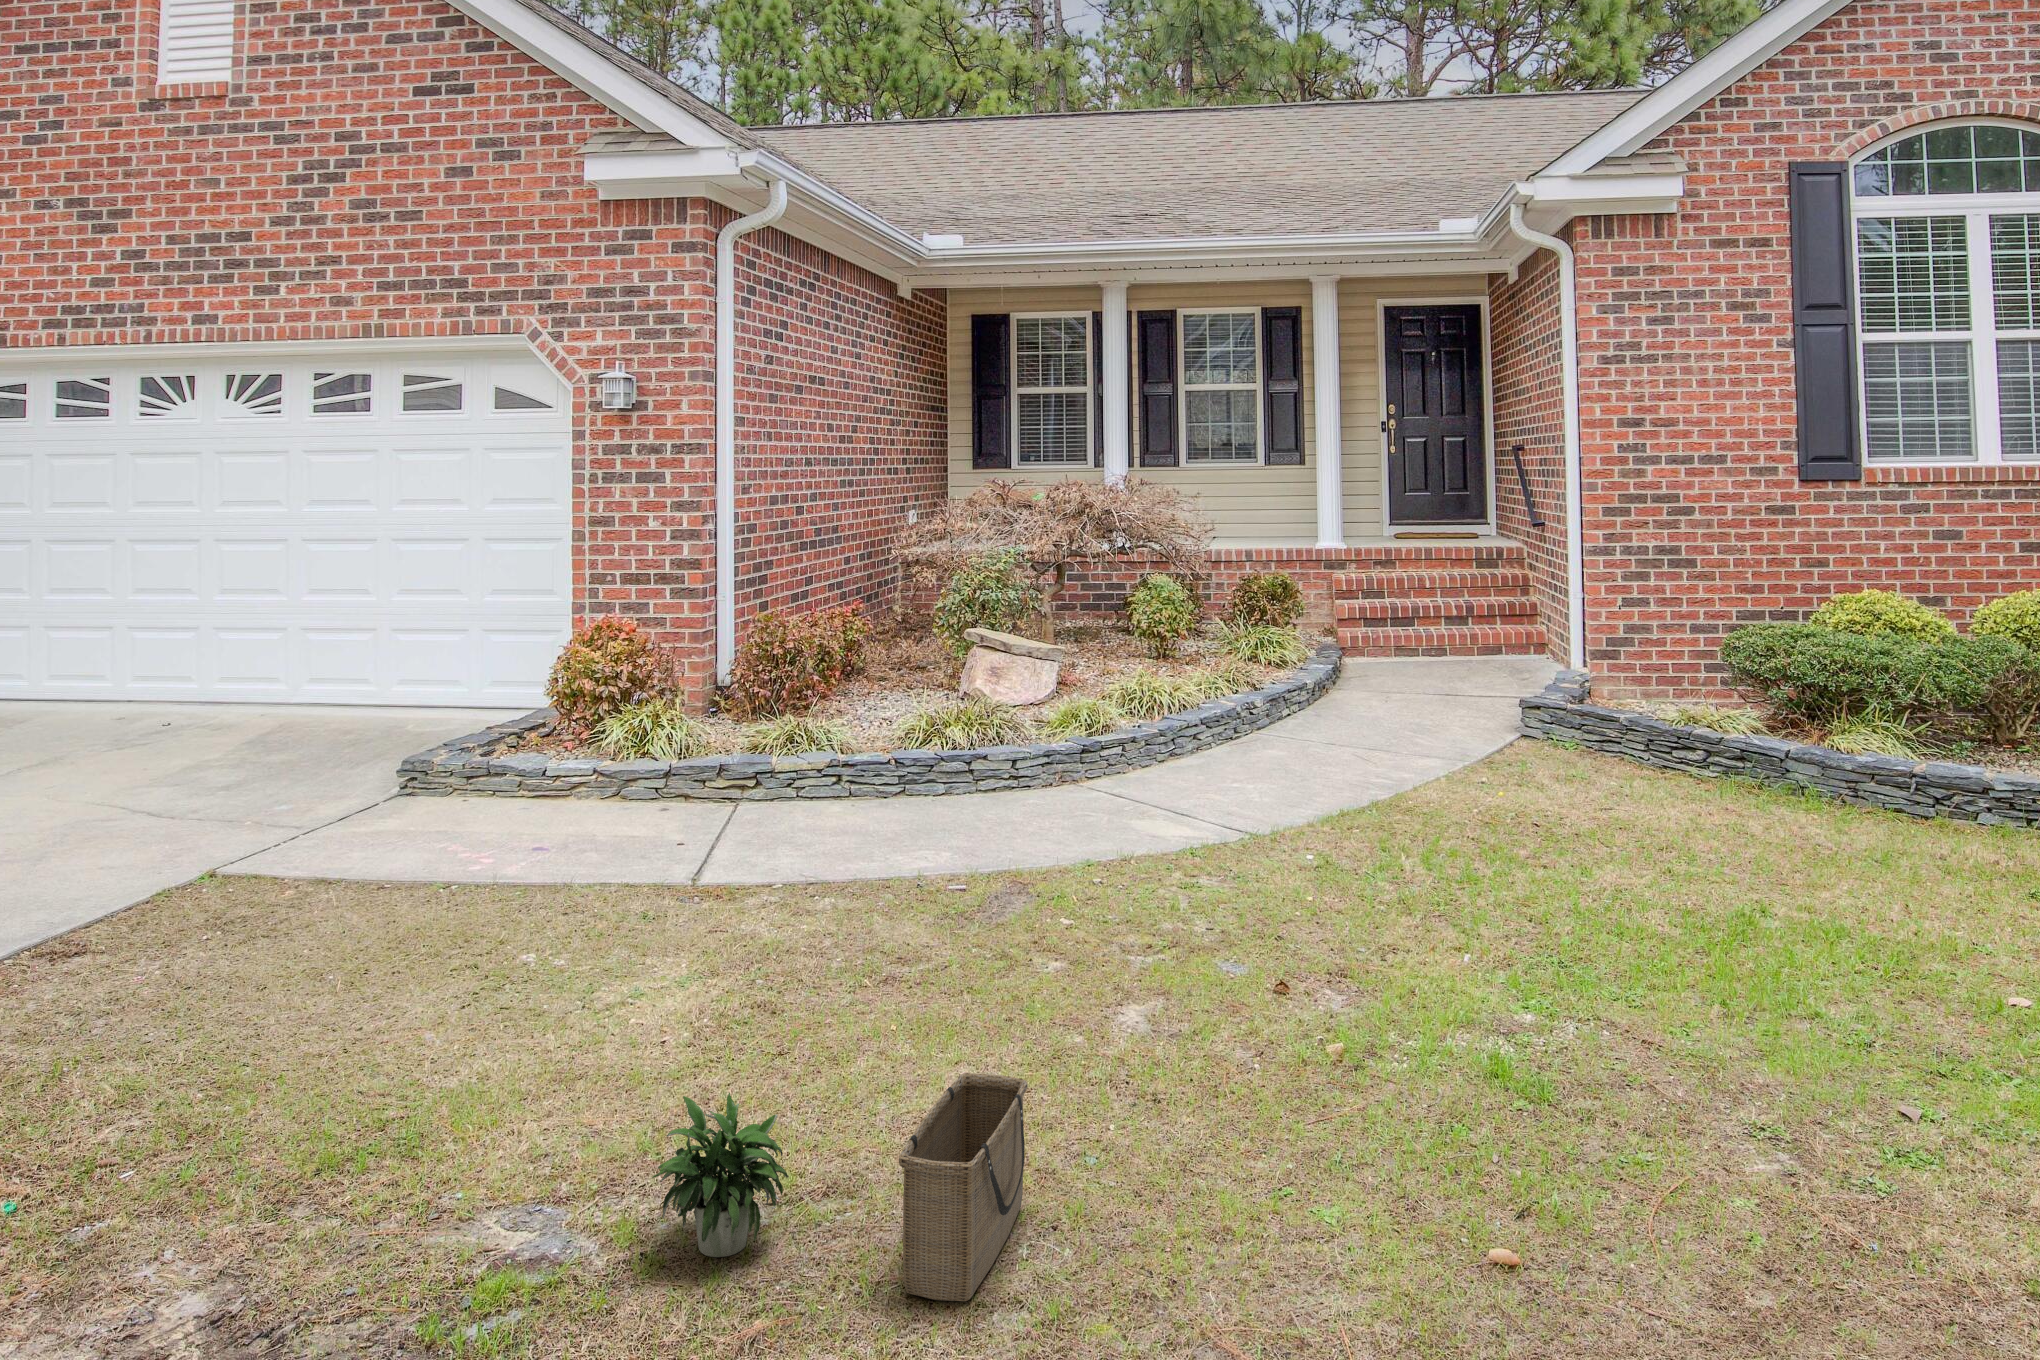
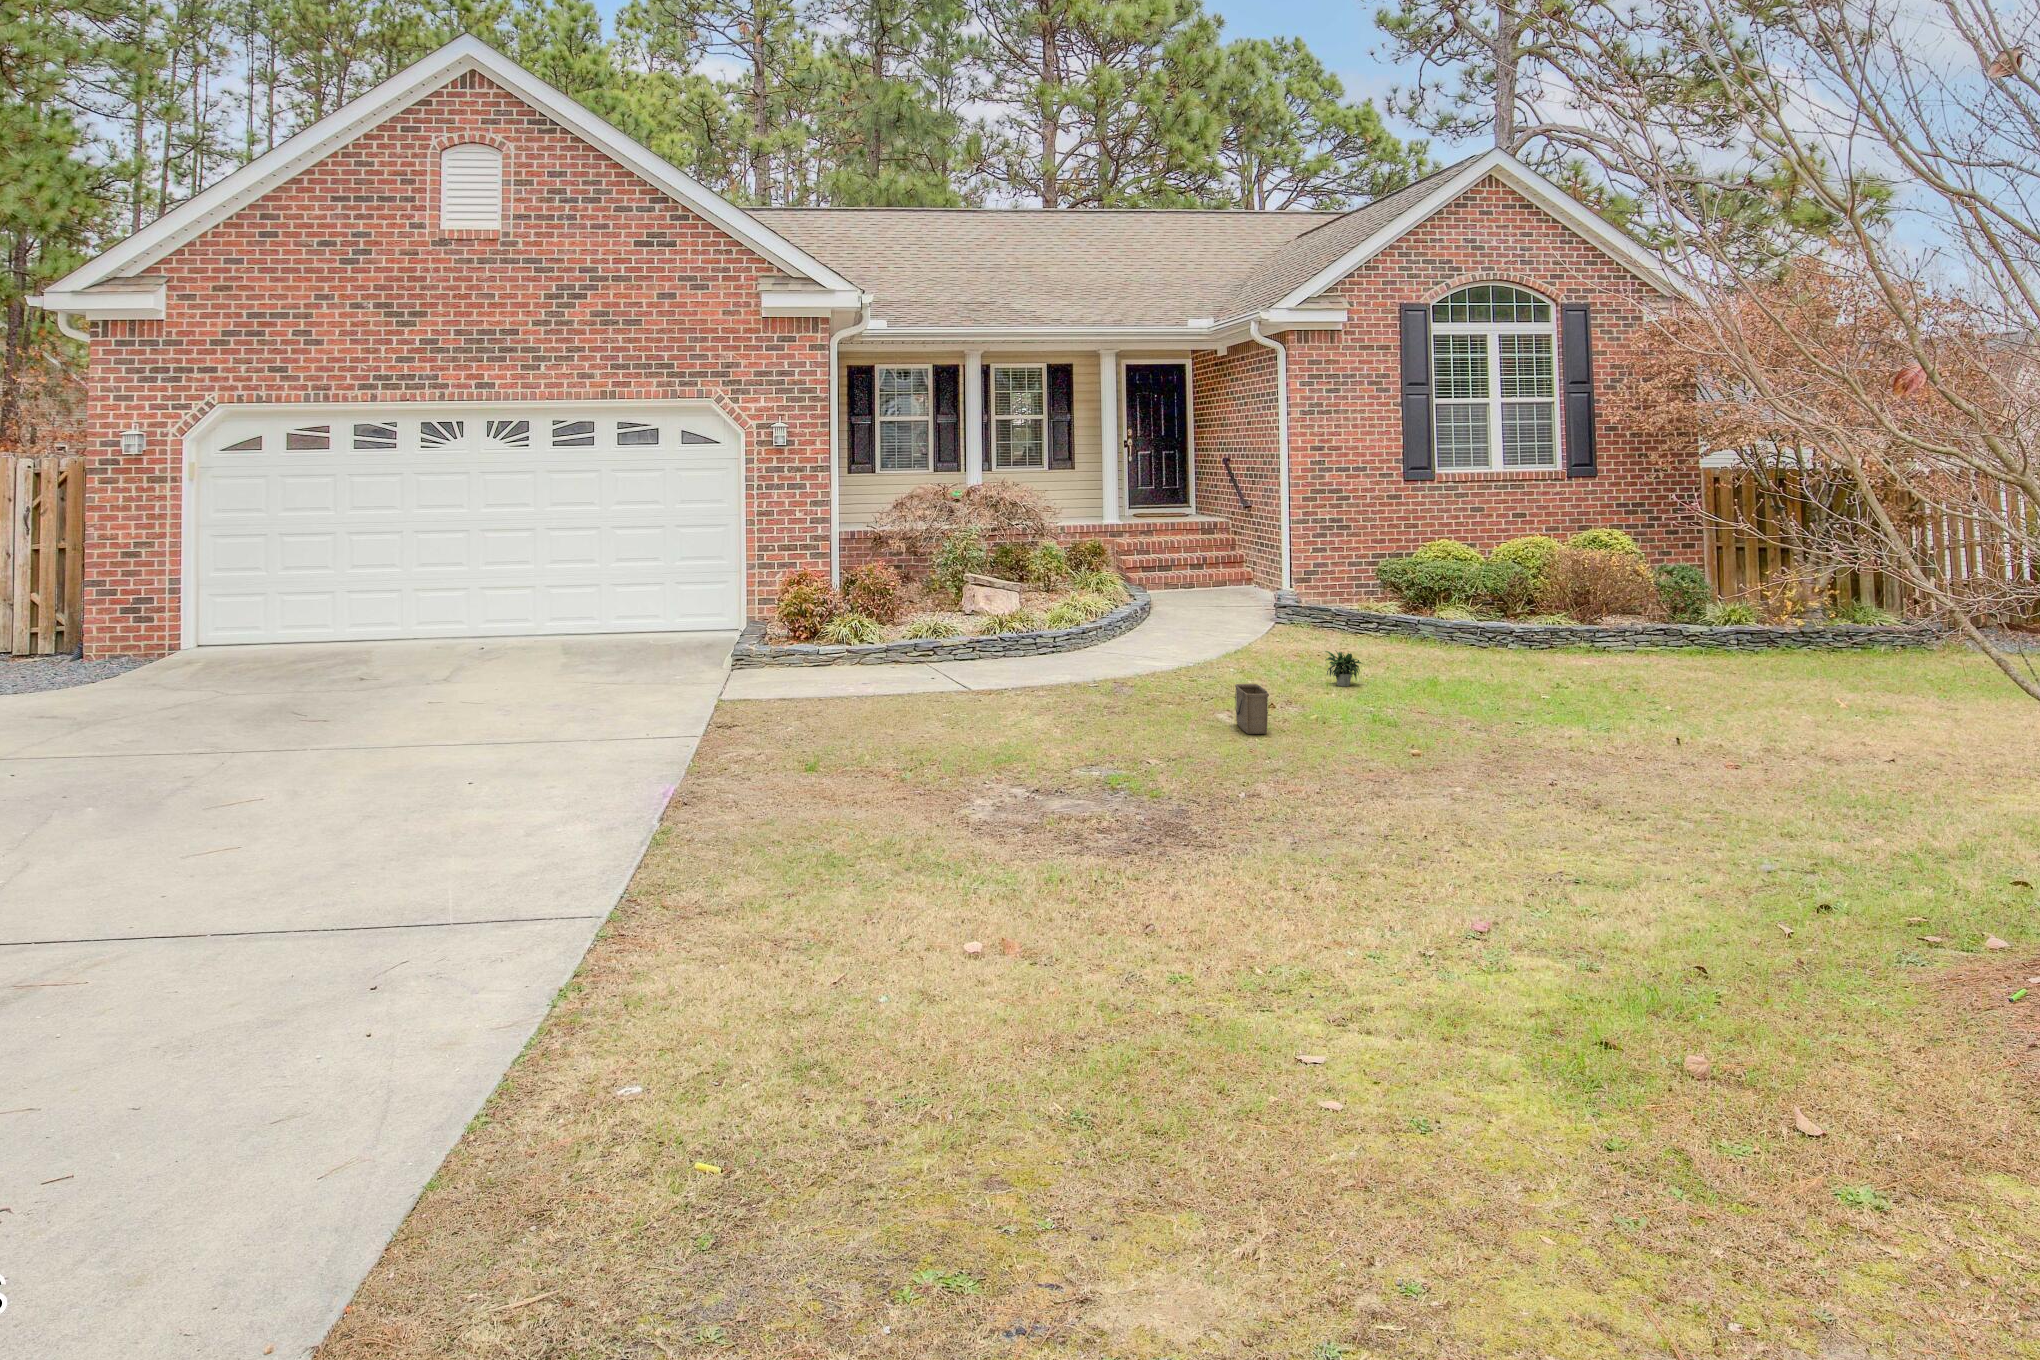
potted plant: present [652,1093,789,1257] -> present [1326,651,1362,686]

